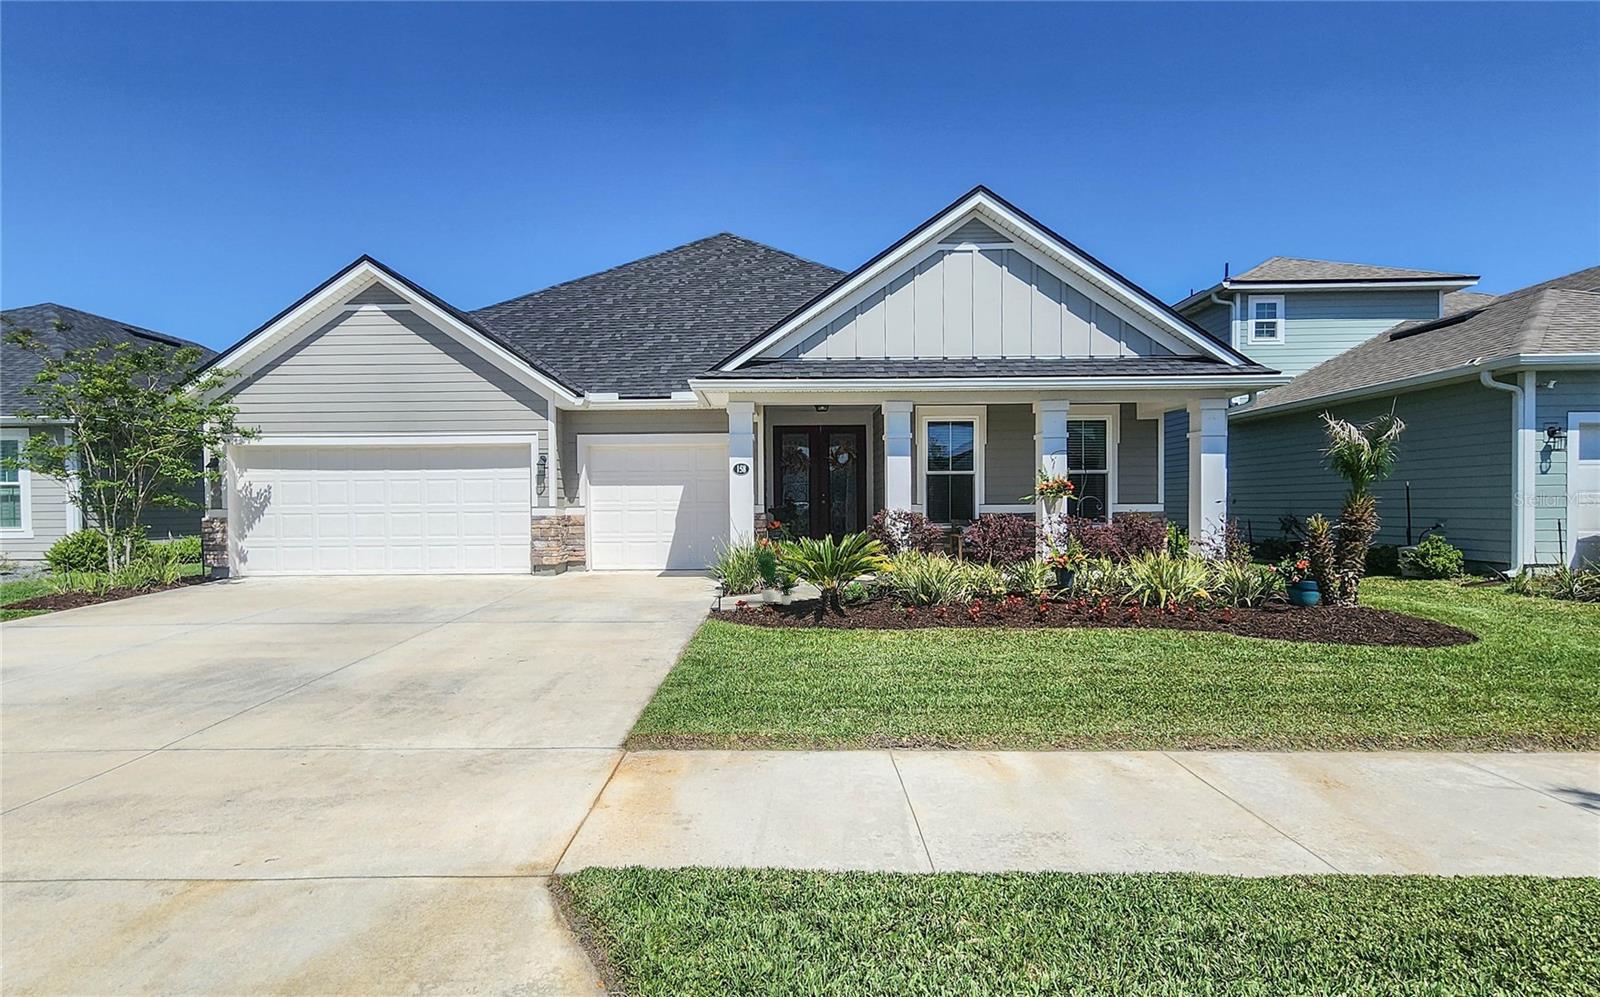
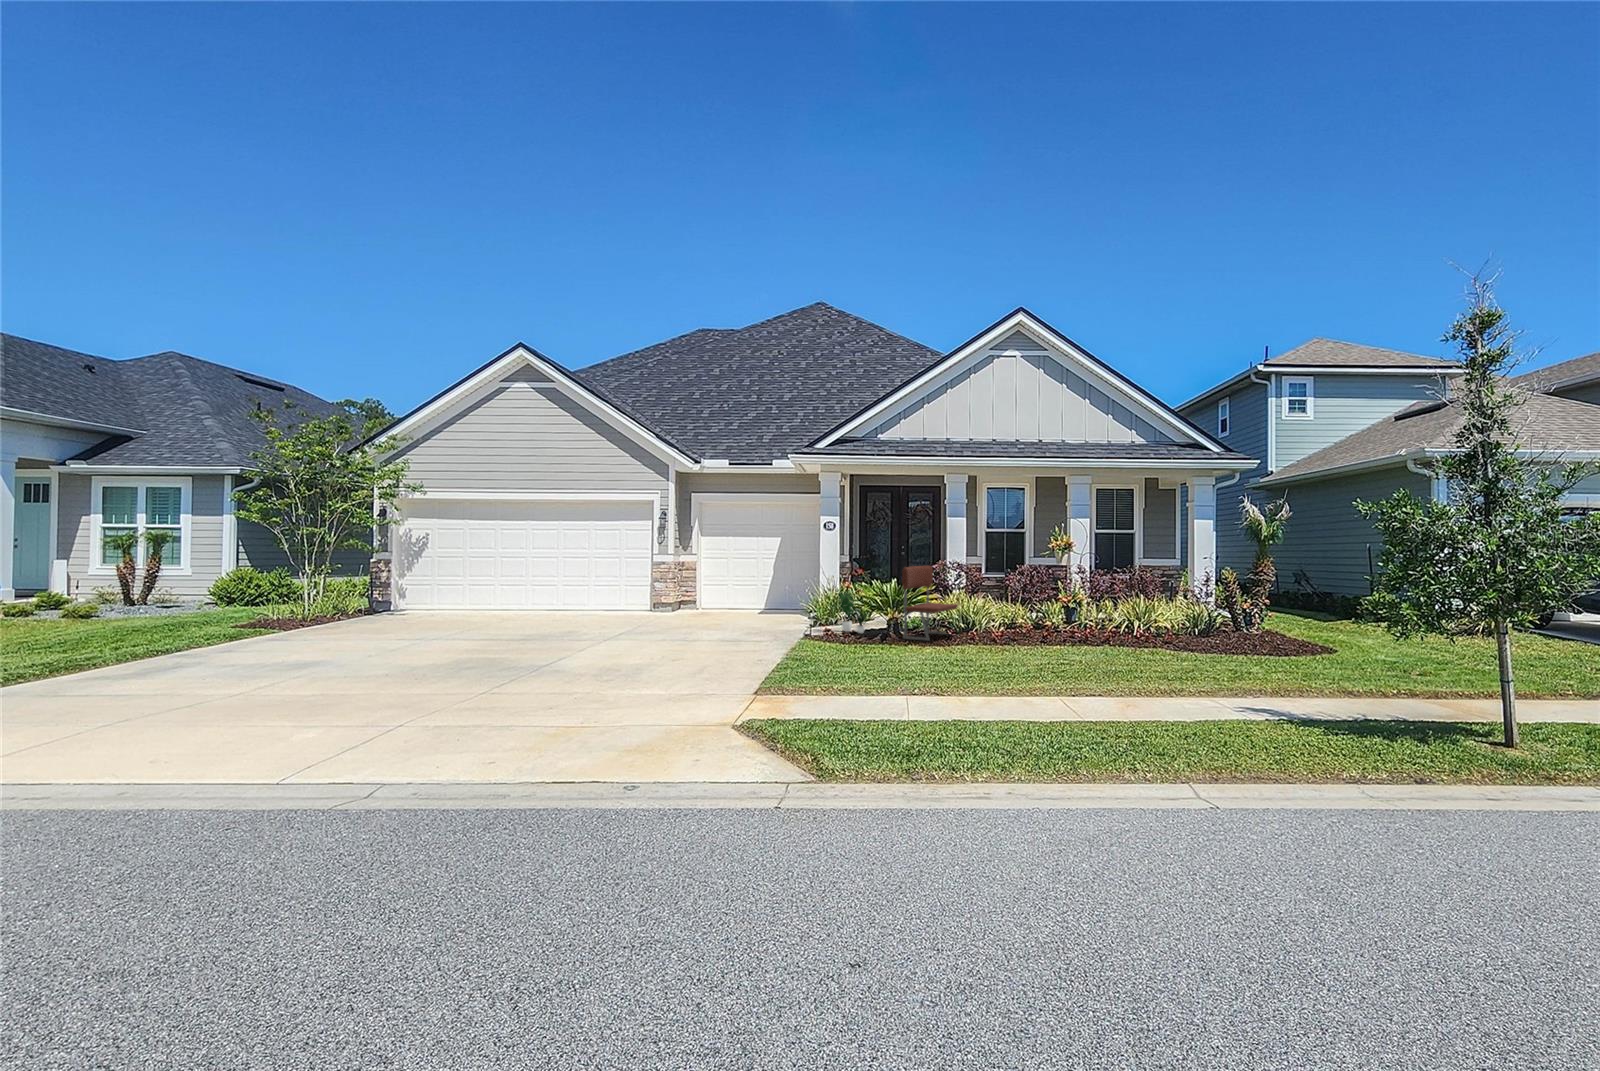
bench: none [841,515,914,616] -> present [902,566,958,641]

